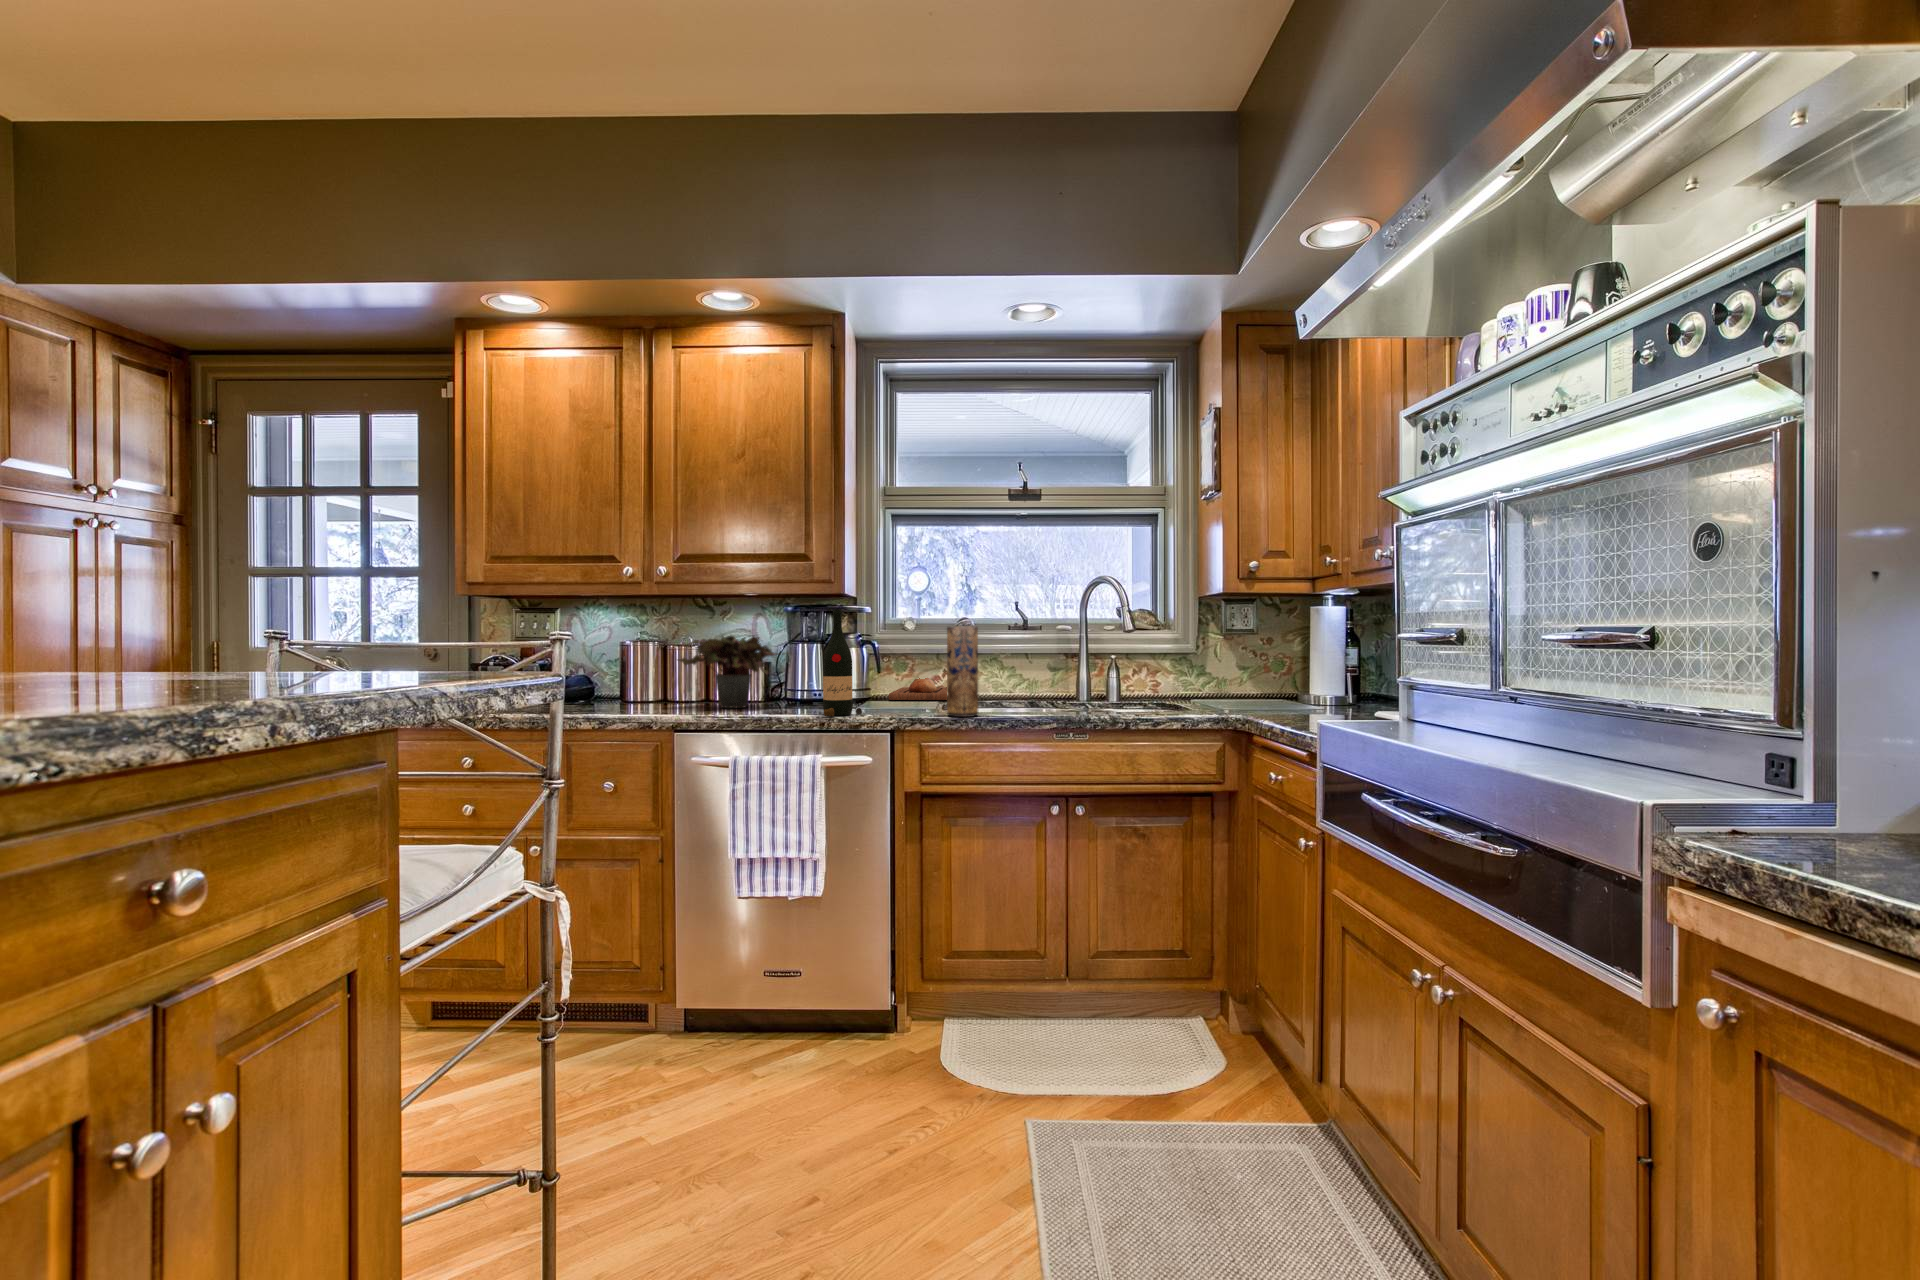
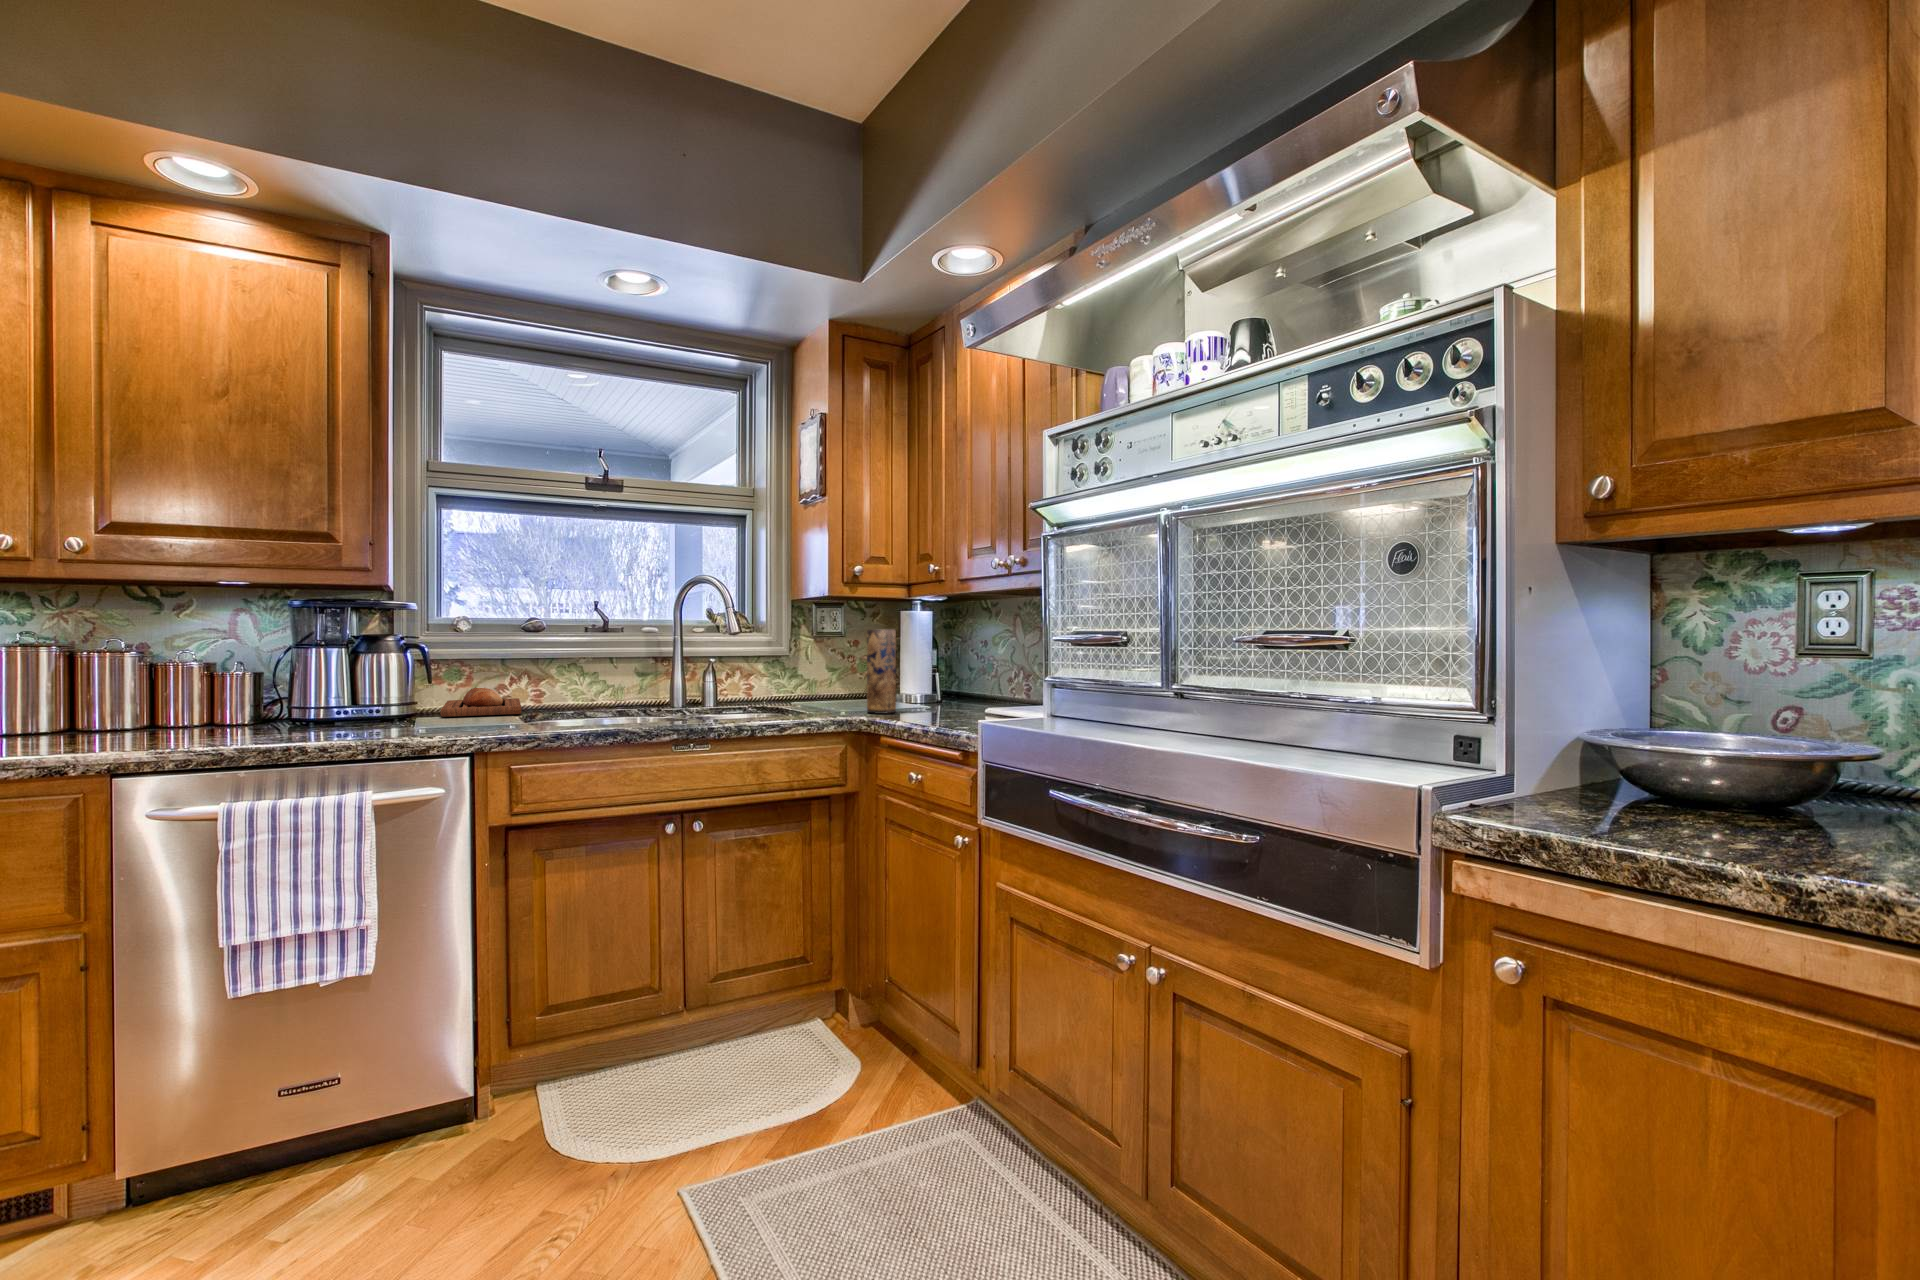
wine bottle: present [823,609,862,716] -> none [368,607,427,742]
vase: present [947,626,978,717] -> present [867,630,896,714]
potted plant: present [678,636,788,708] -> none [101,638,303,738]

